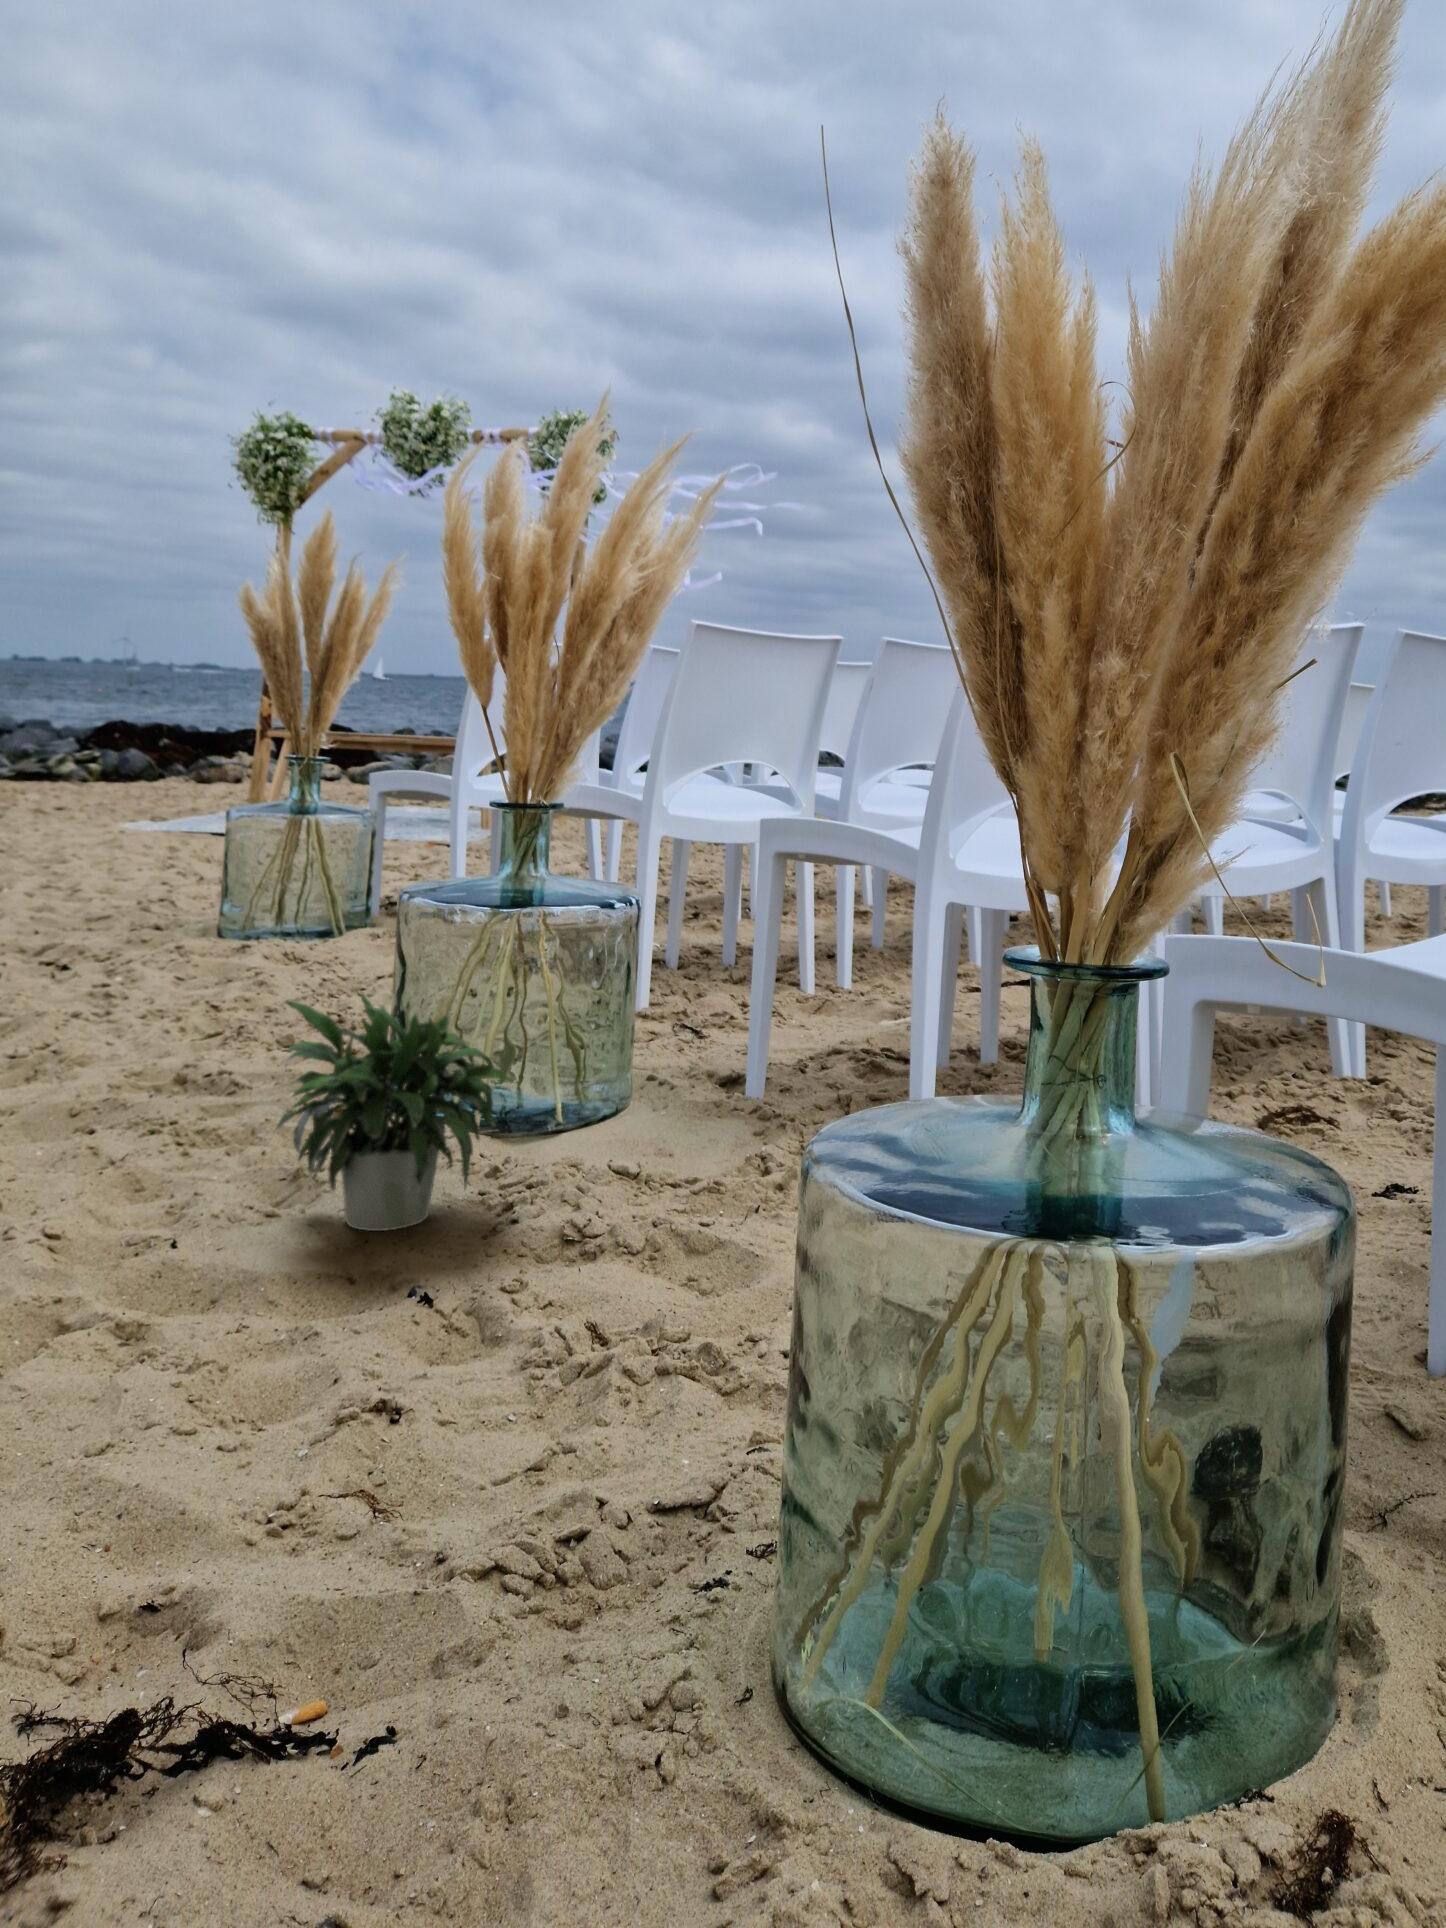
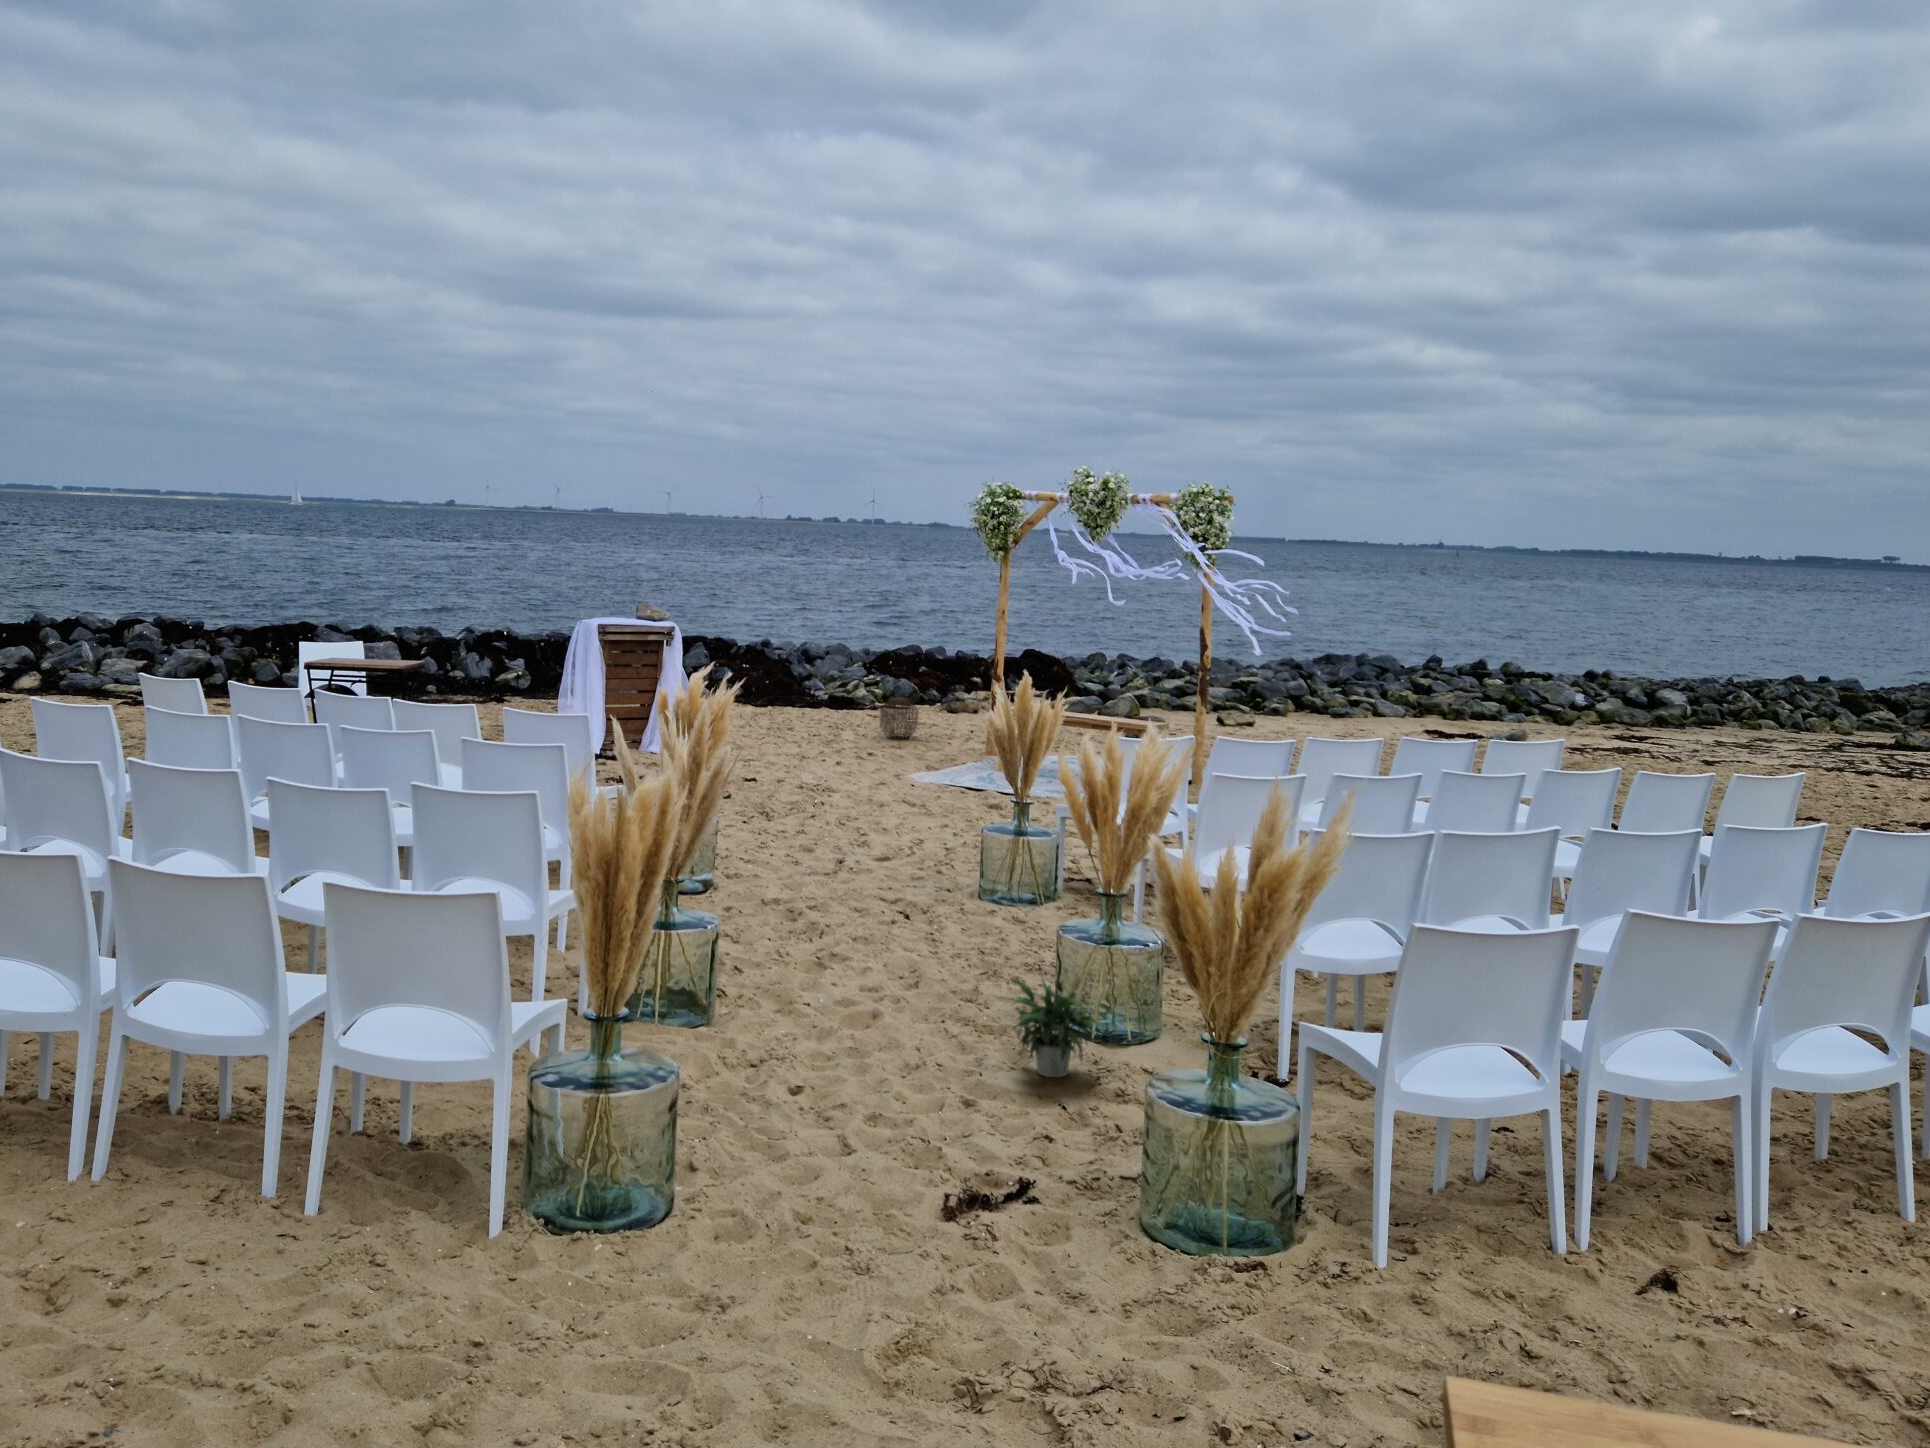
woven basket: none [73,729,139,790] -> present [880,697,918,739]

